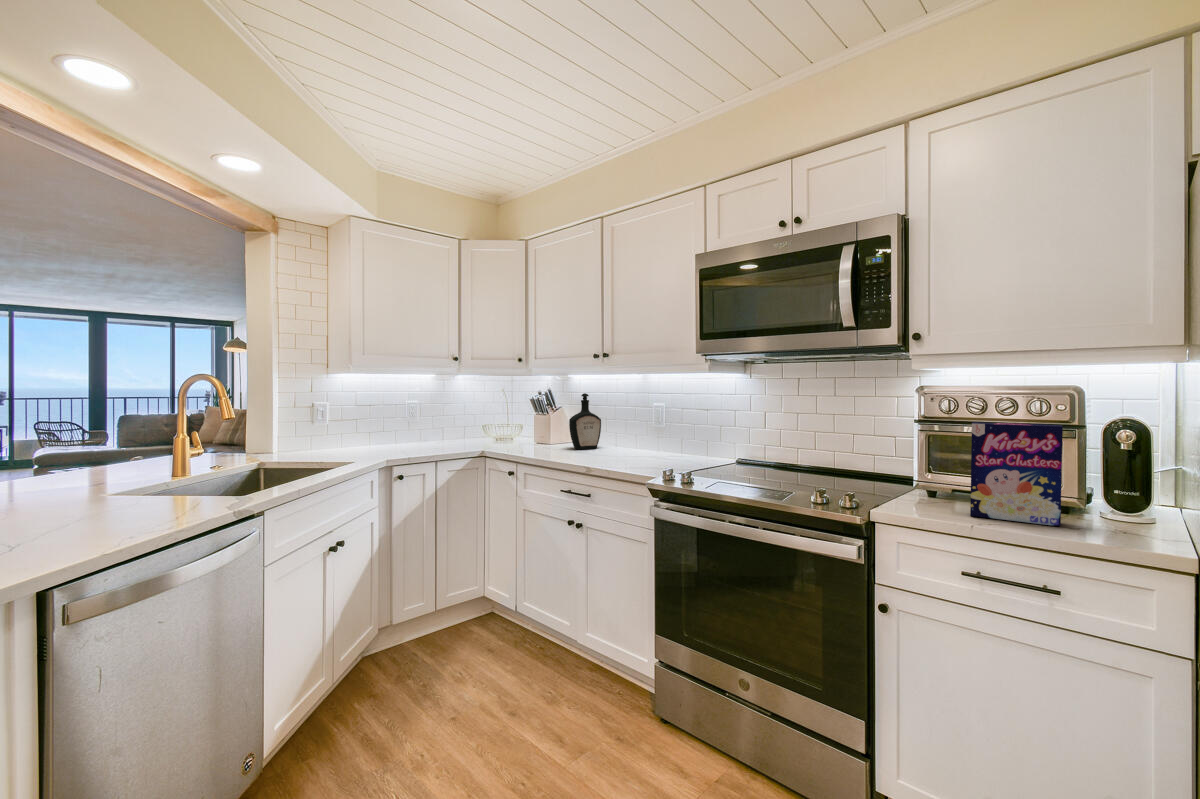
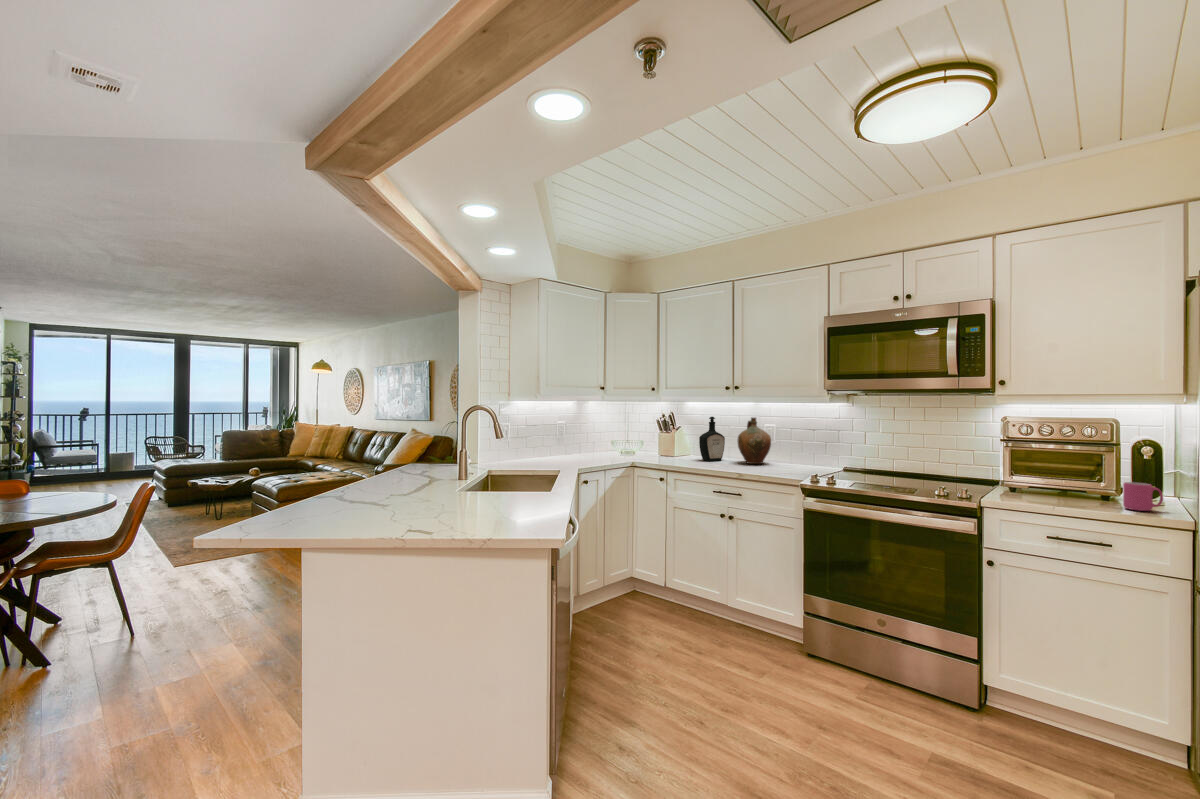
ceramic jug: none [610,394,650,453] -> present [738,418,771,464]
cereal box: present [970,422,1063,526] -> none [1045,441,1107,507]
mug: none [1086,487,1150,534] -> present [1123,482,1163,511]

